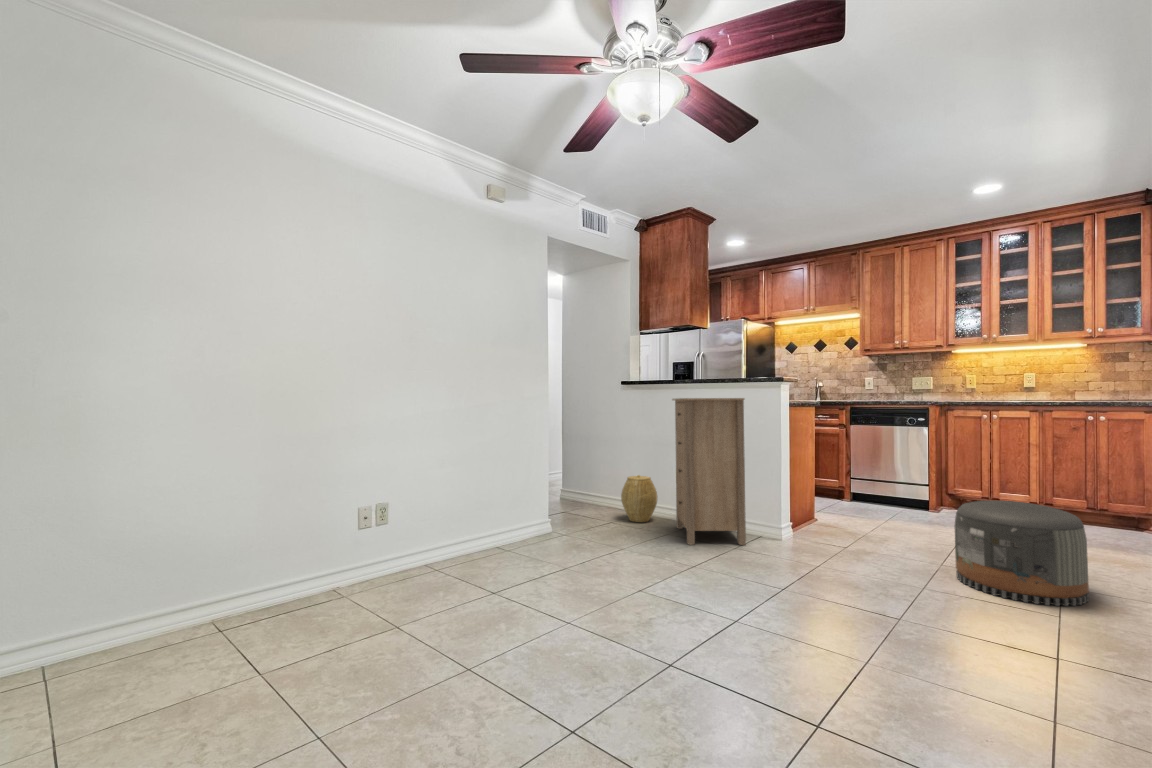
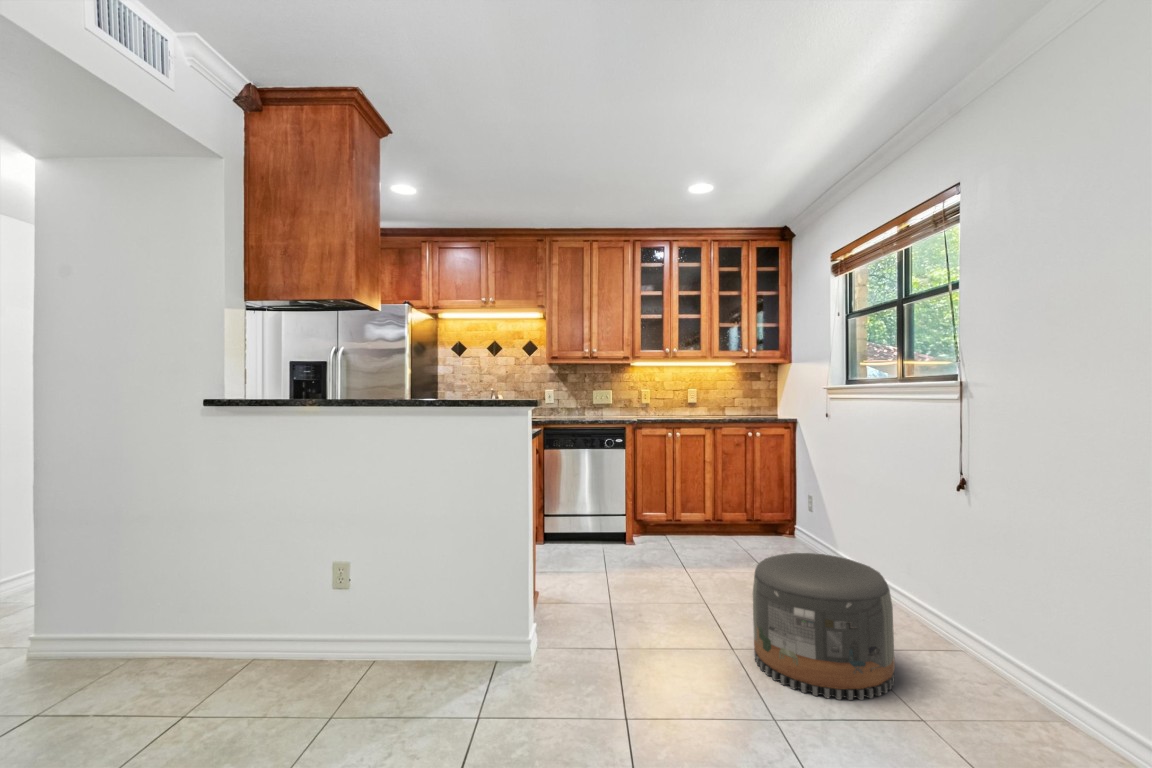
storage cabinet: present [672,398,746,545] -> none [321,428,476,740]
woven basket: present [621,475,657,522] -> none [195,587,282,694]

